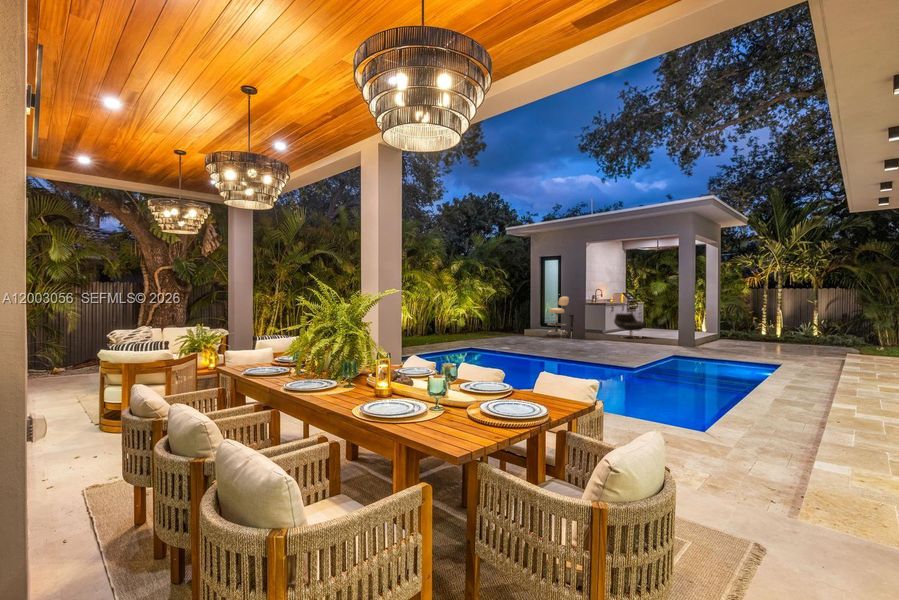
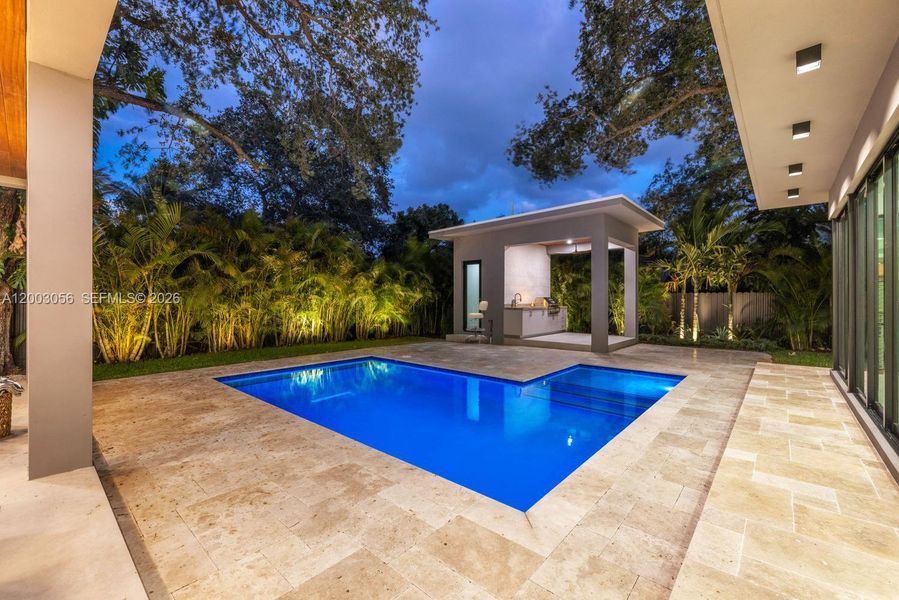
lounge chair: present [614,313,646,336] -> none [533,318,564,344]

